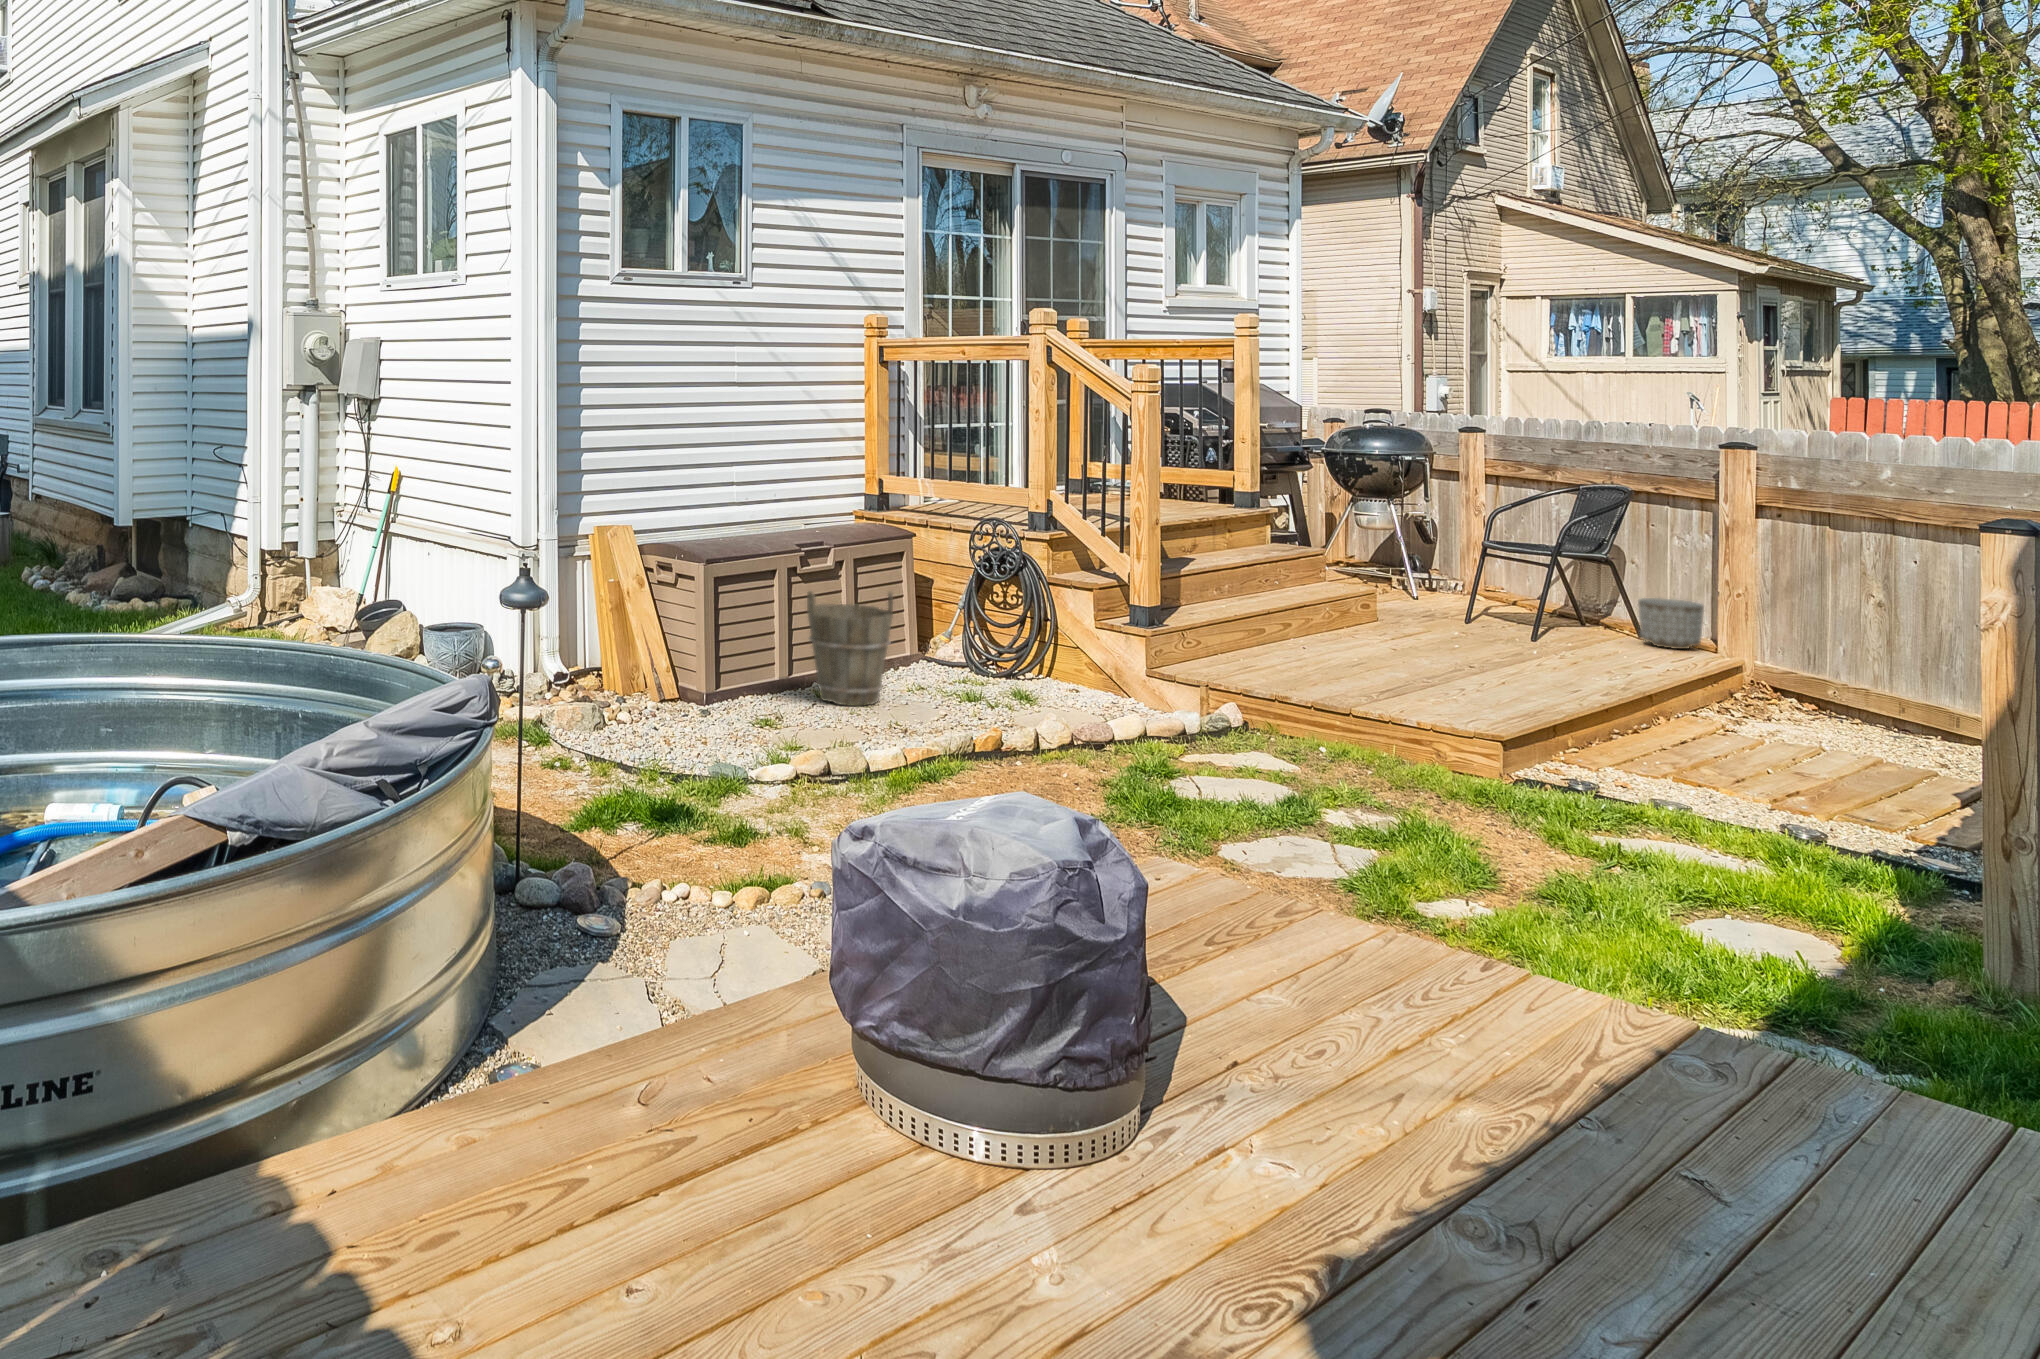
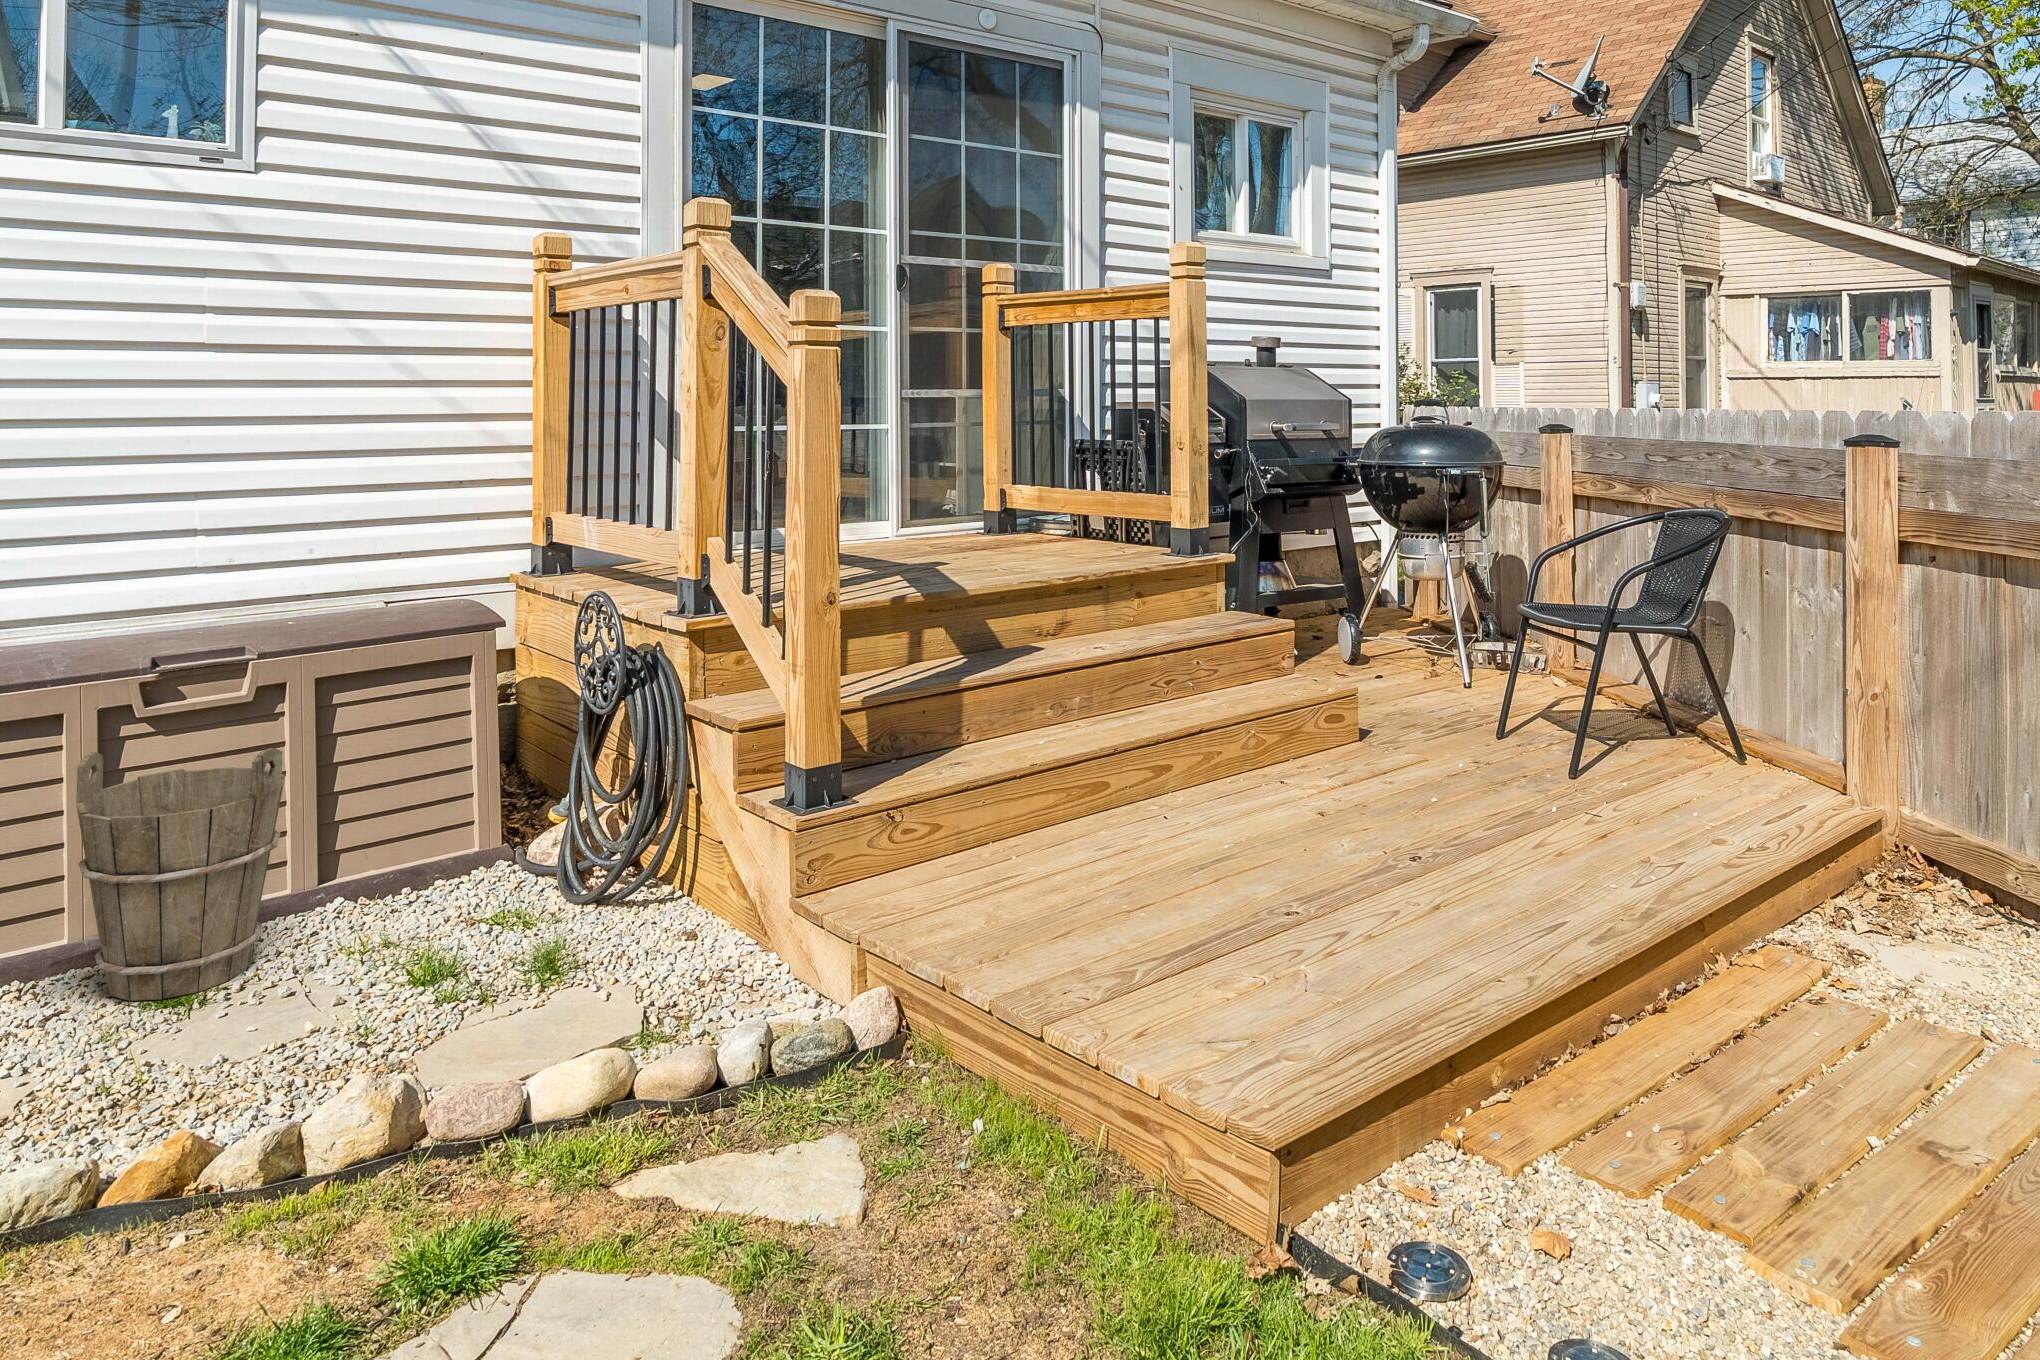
planter: present [1638,598,1704,649] -> none [1735,694,1829,782]

